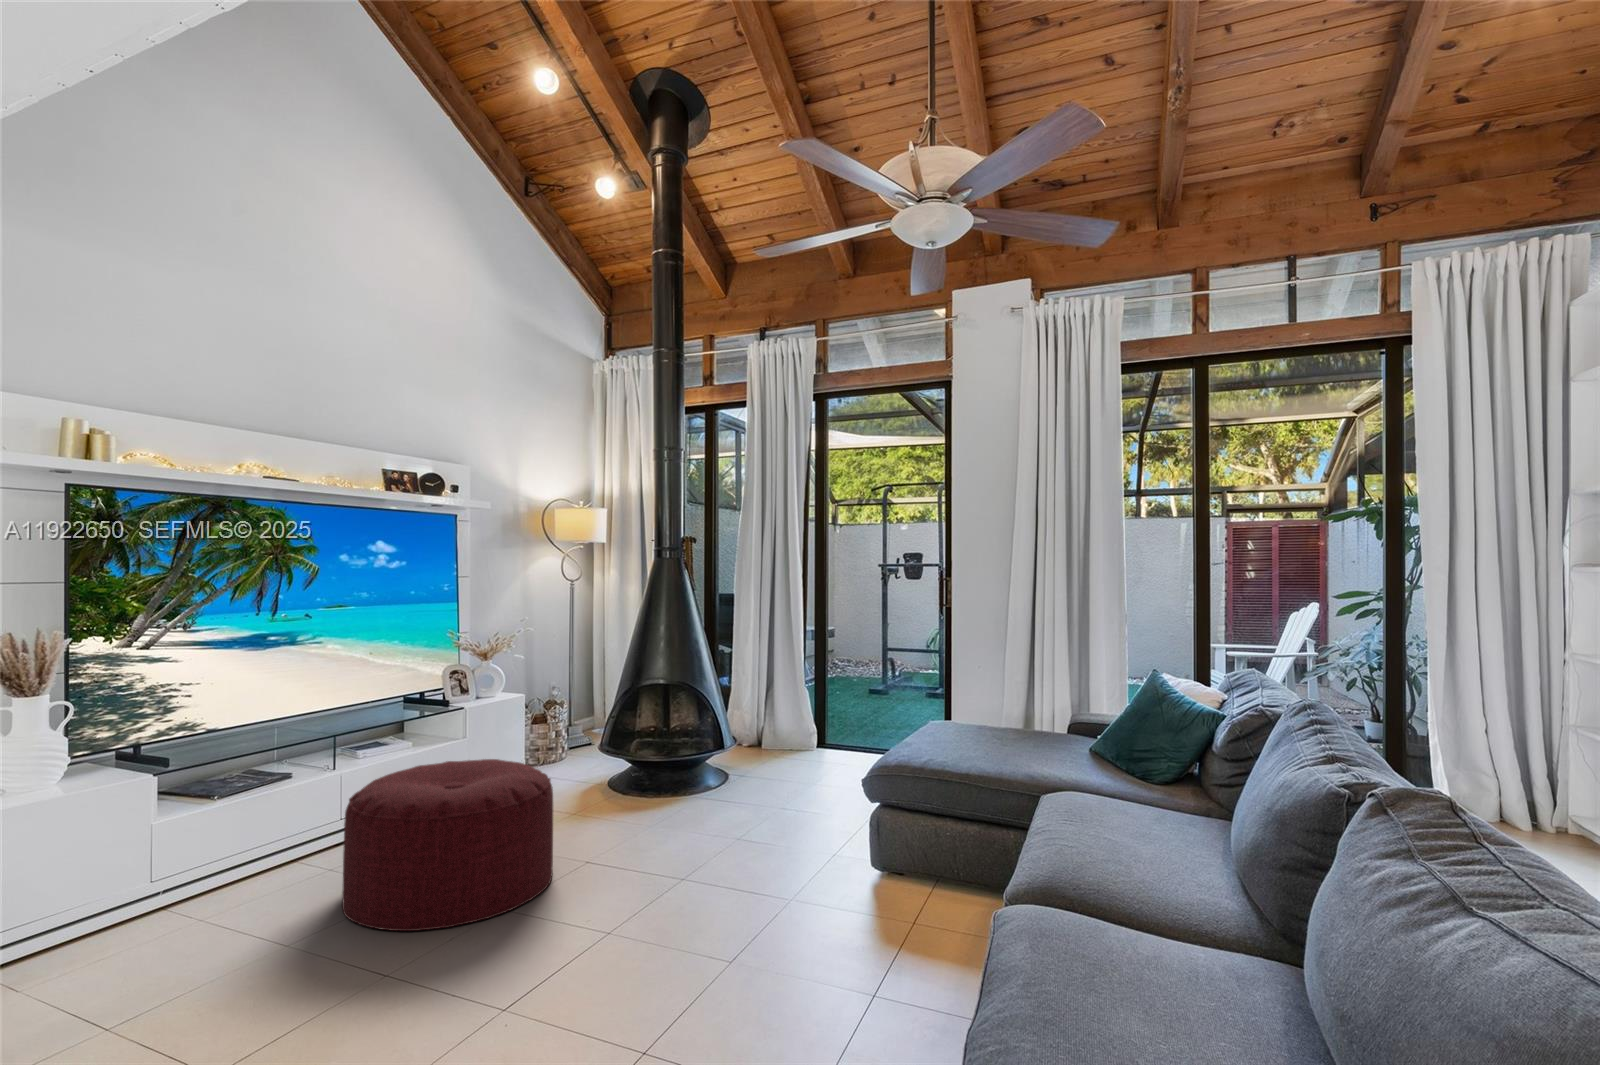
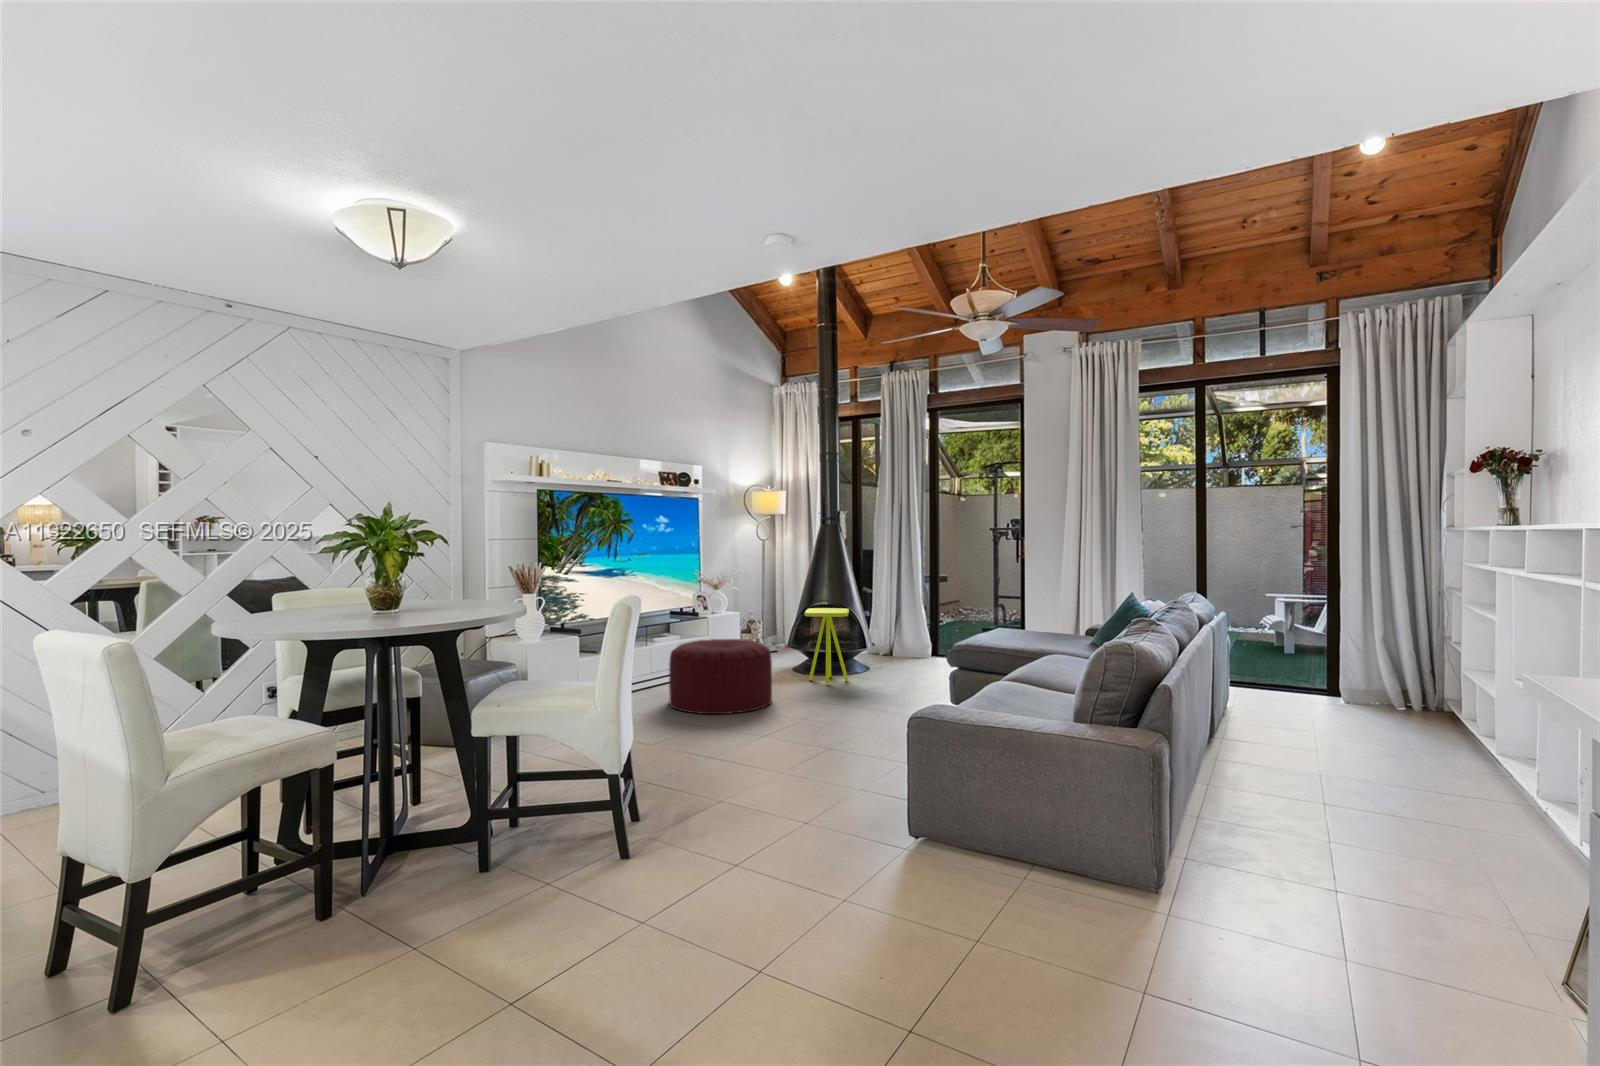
side table: none [622,691,697,822] -> present [805,608,849,684]

